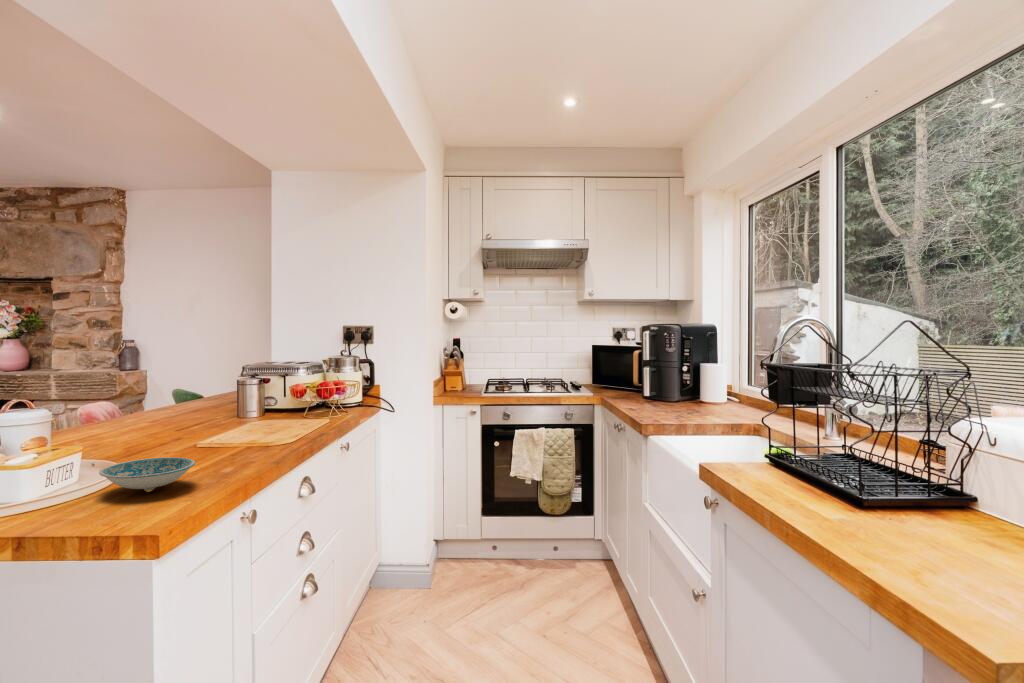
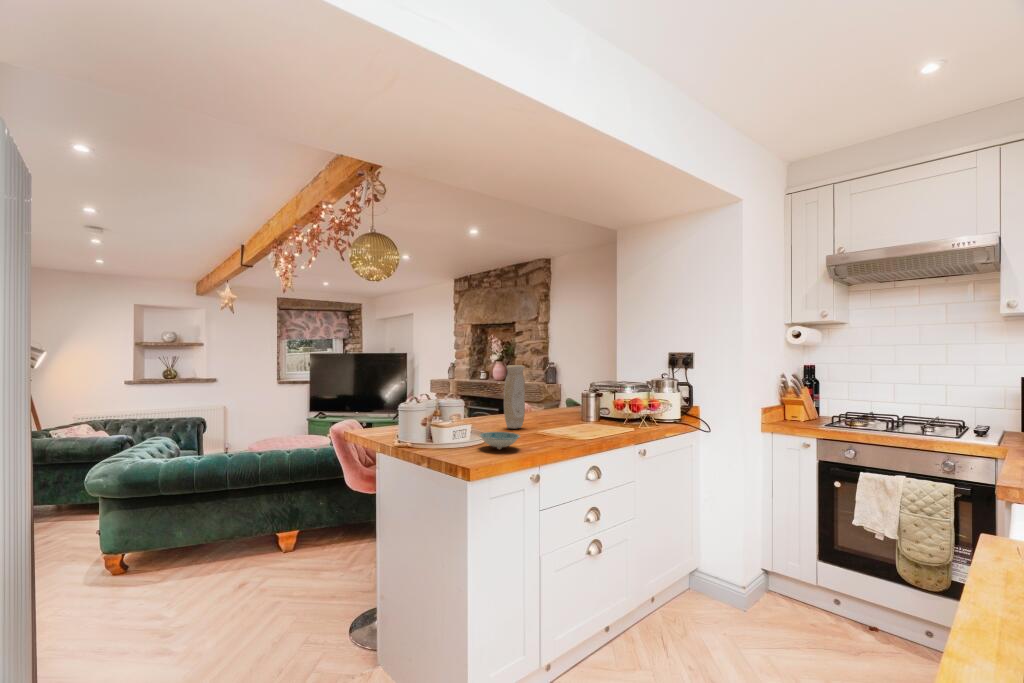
vase: none [114,342,157,447] -> present [504,365,525,429]

